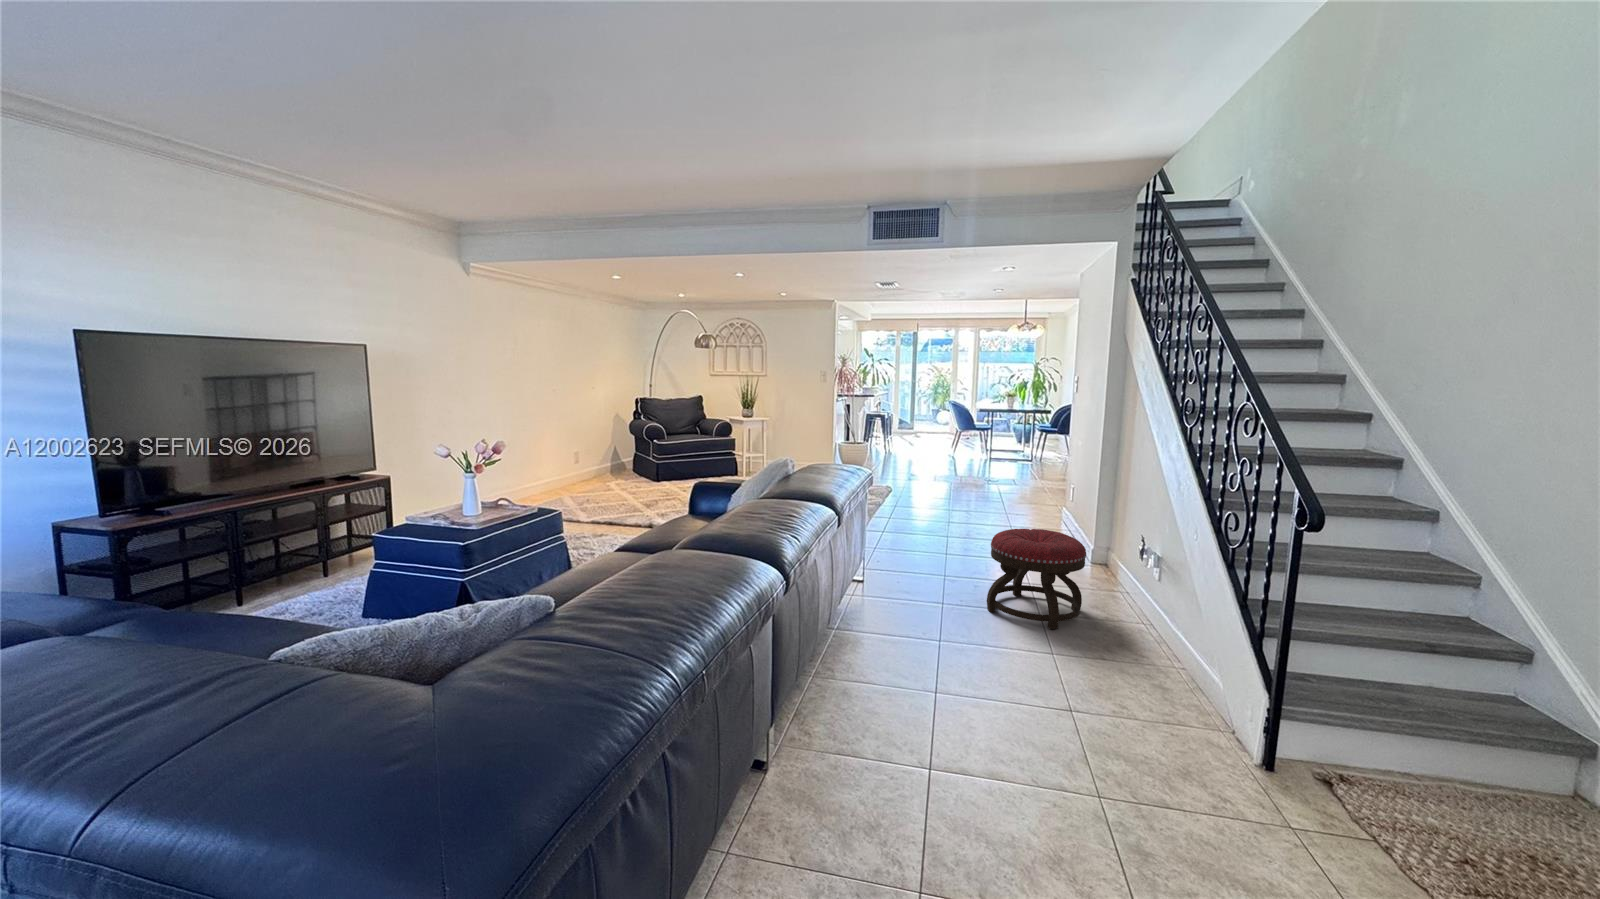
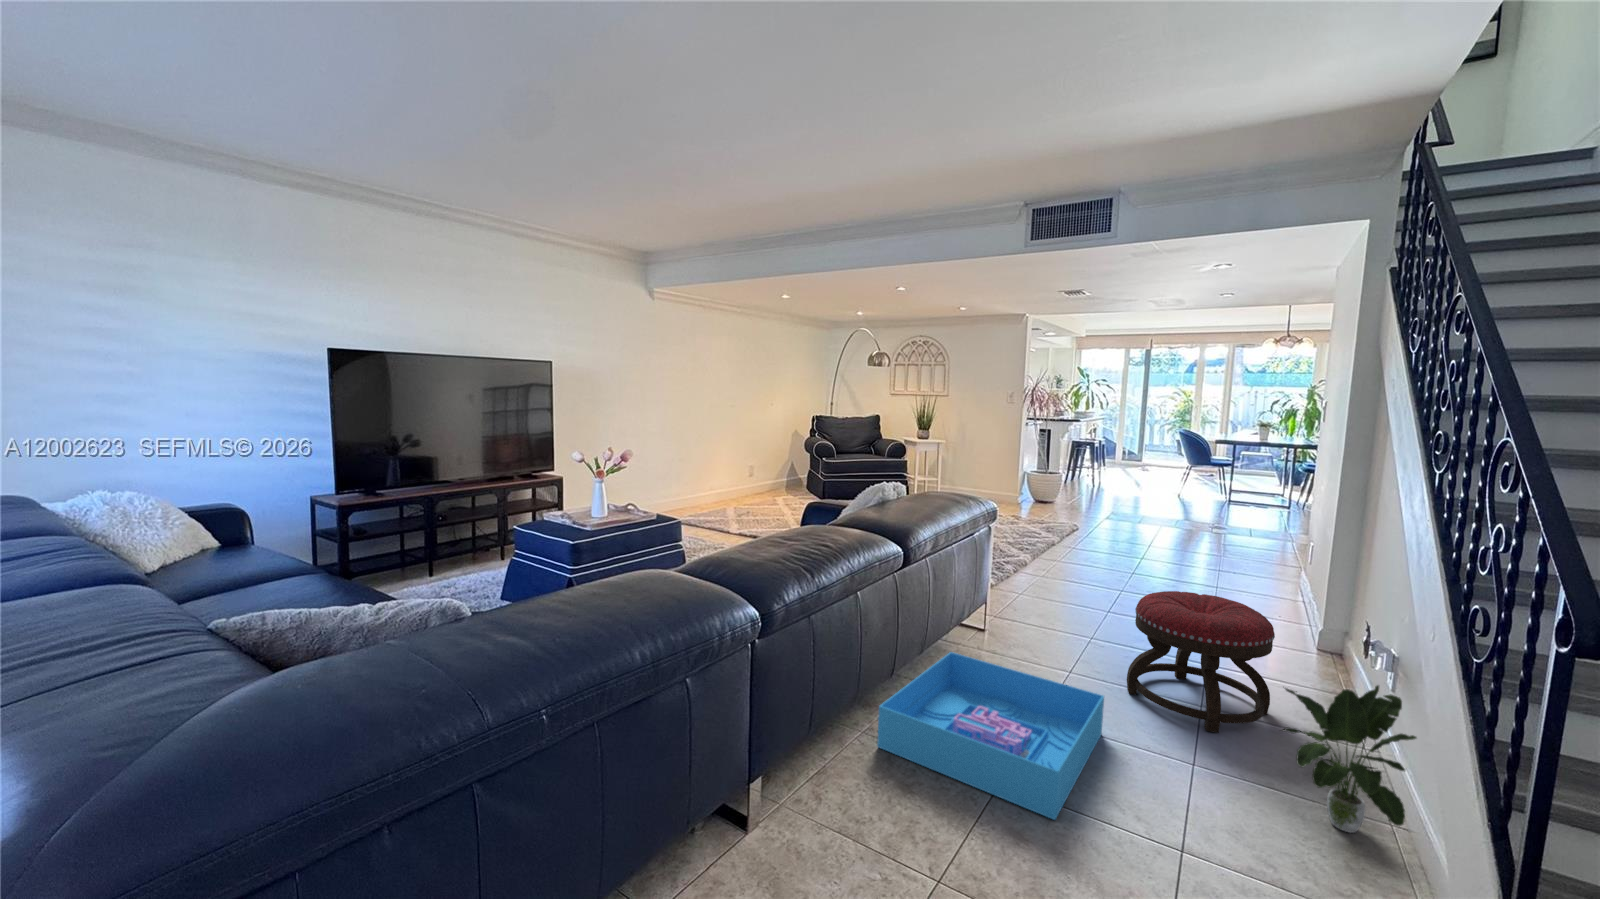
potted plant: none [1108,574,1193,677] -> present [1283,685,1416,833]
storage bin: none [832,599,988,710] -> present [877,652,1104,820]

